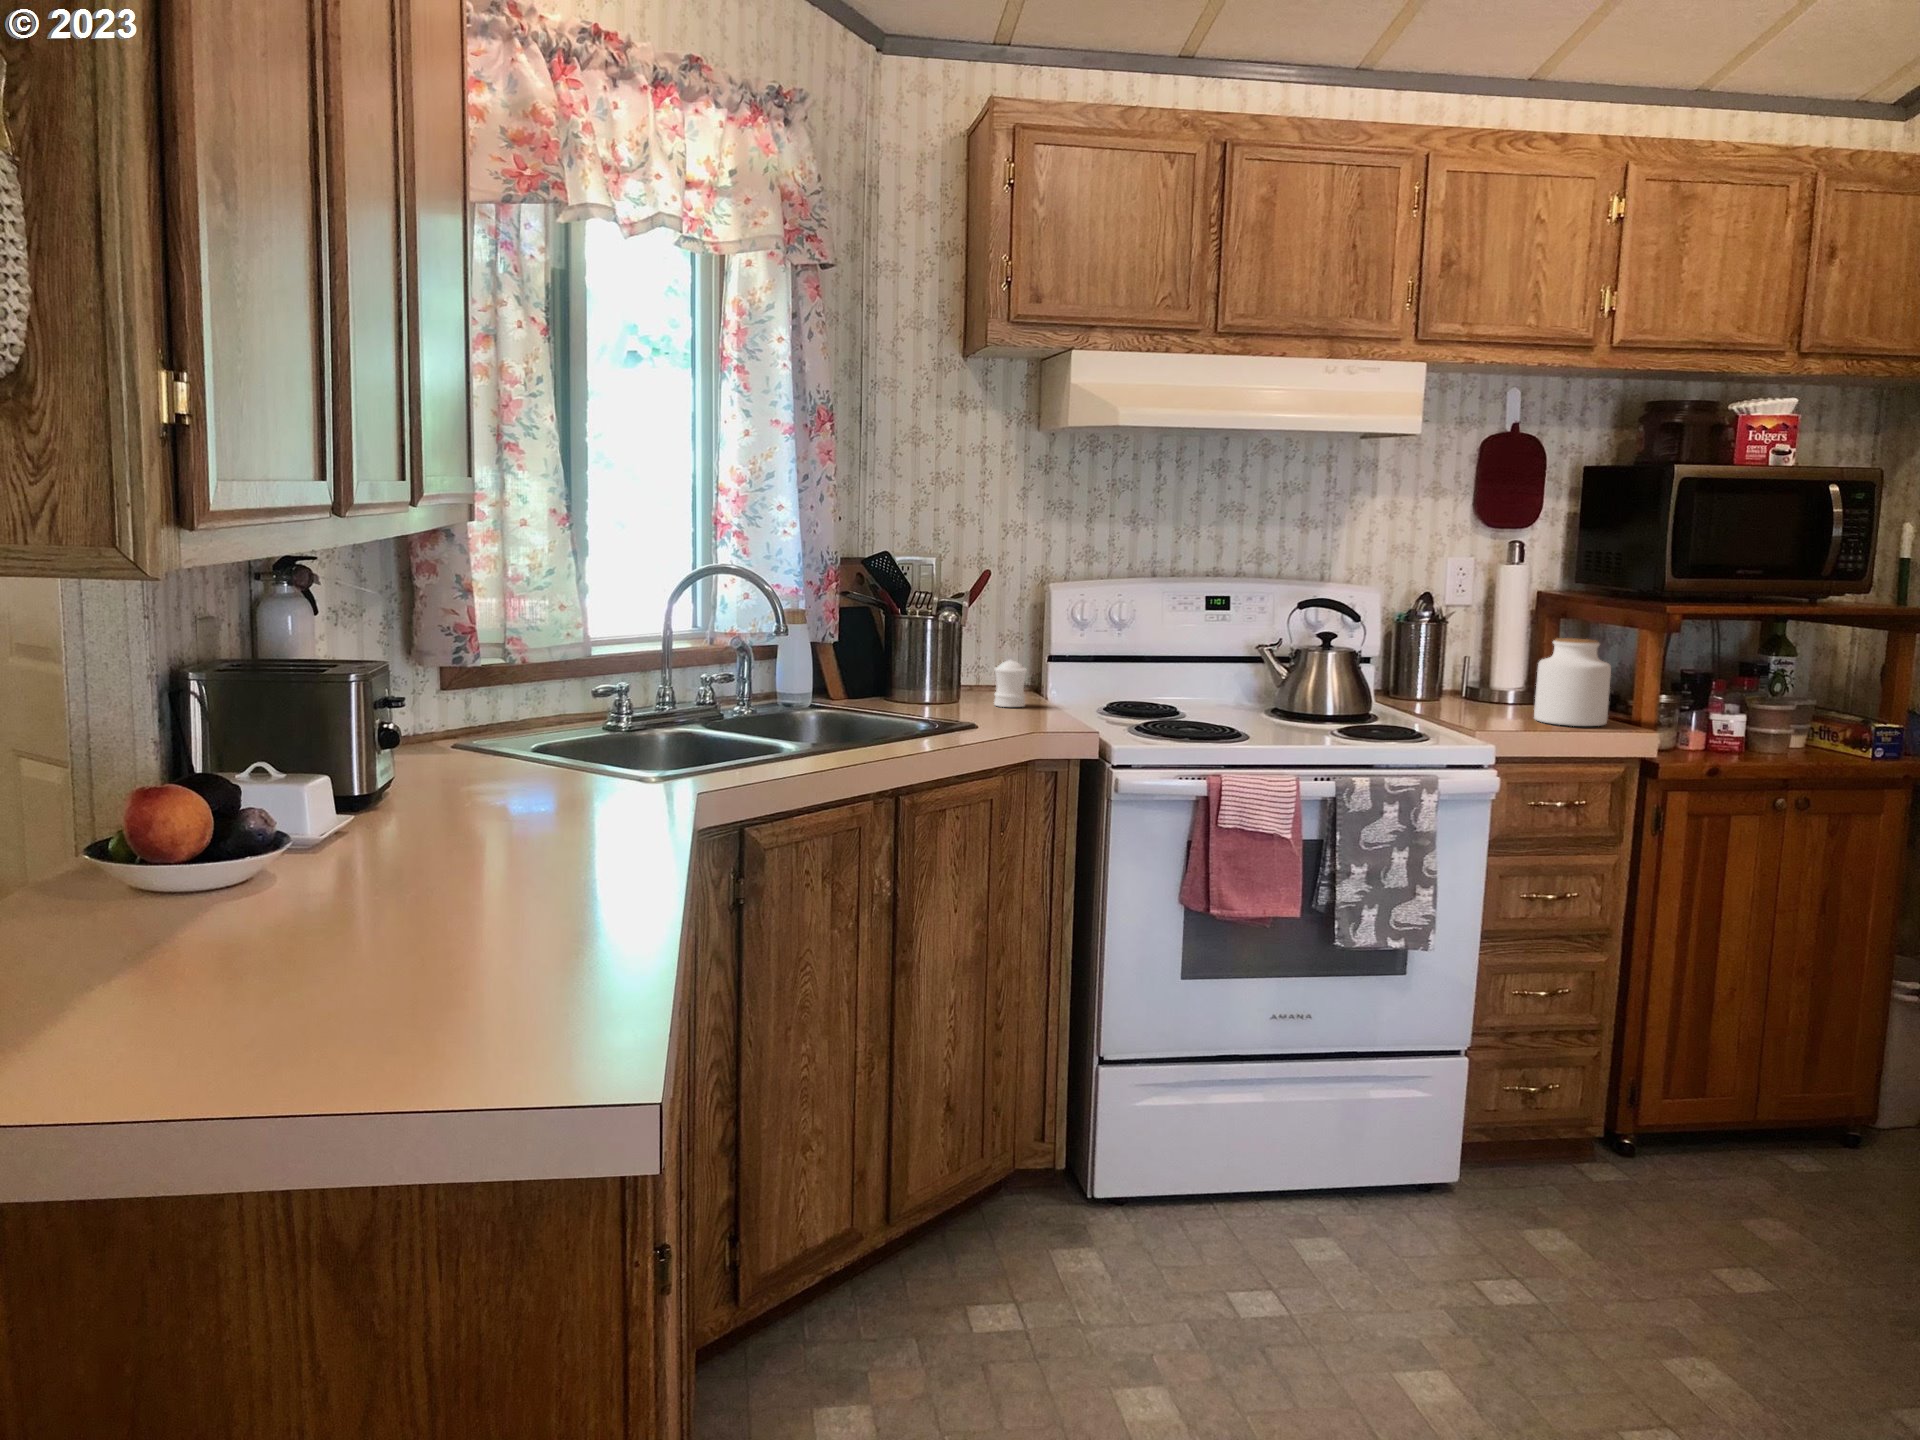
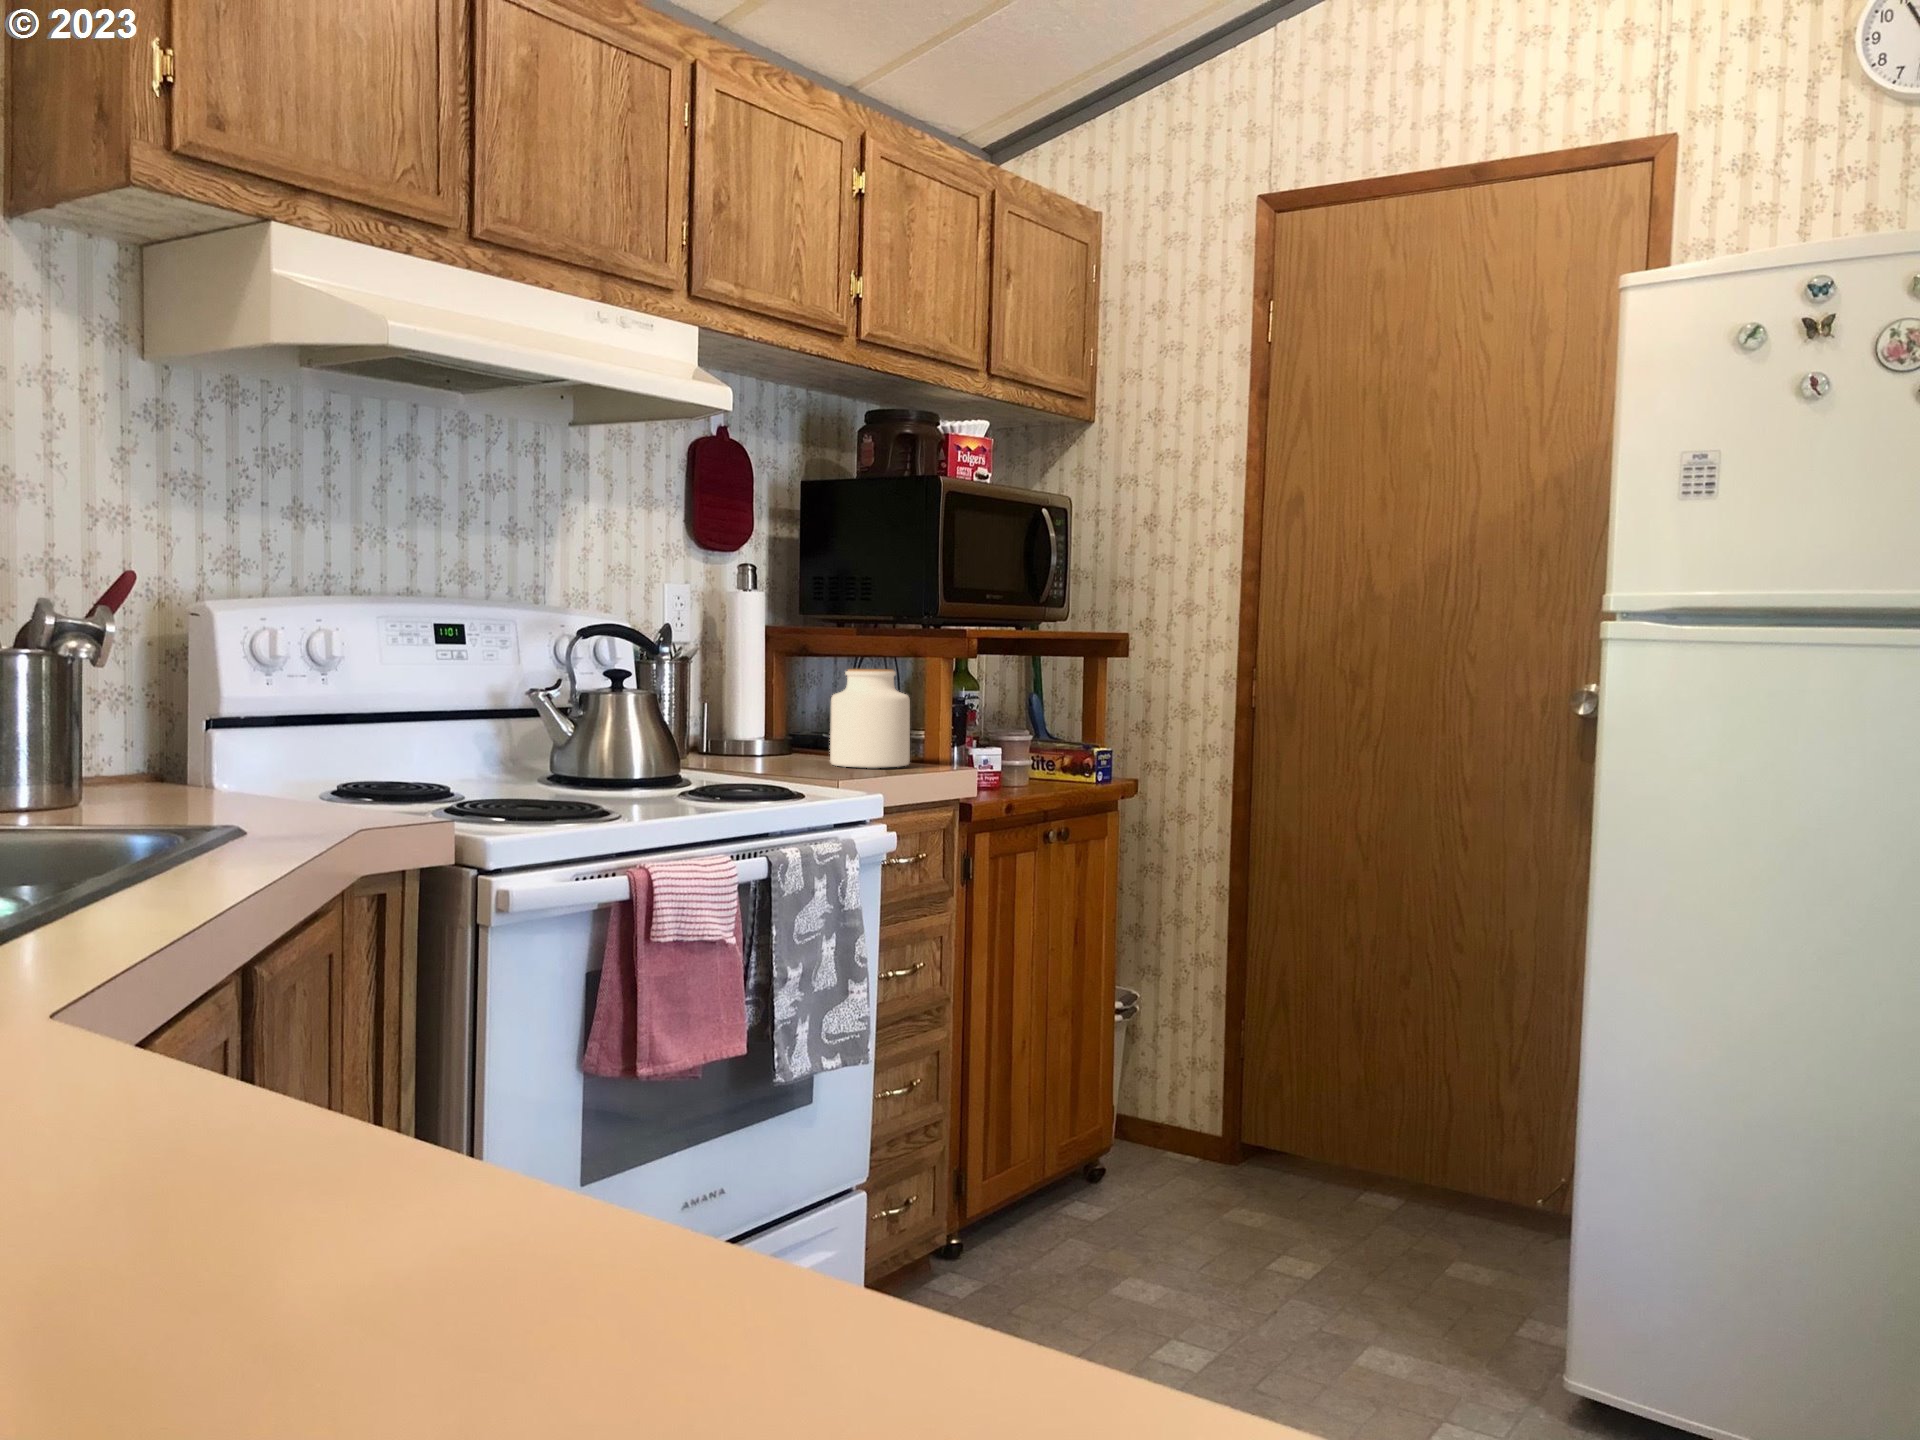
salt shaker: present [994,660,1027,707] -> none [142,729,206,809]

